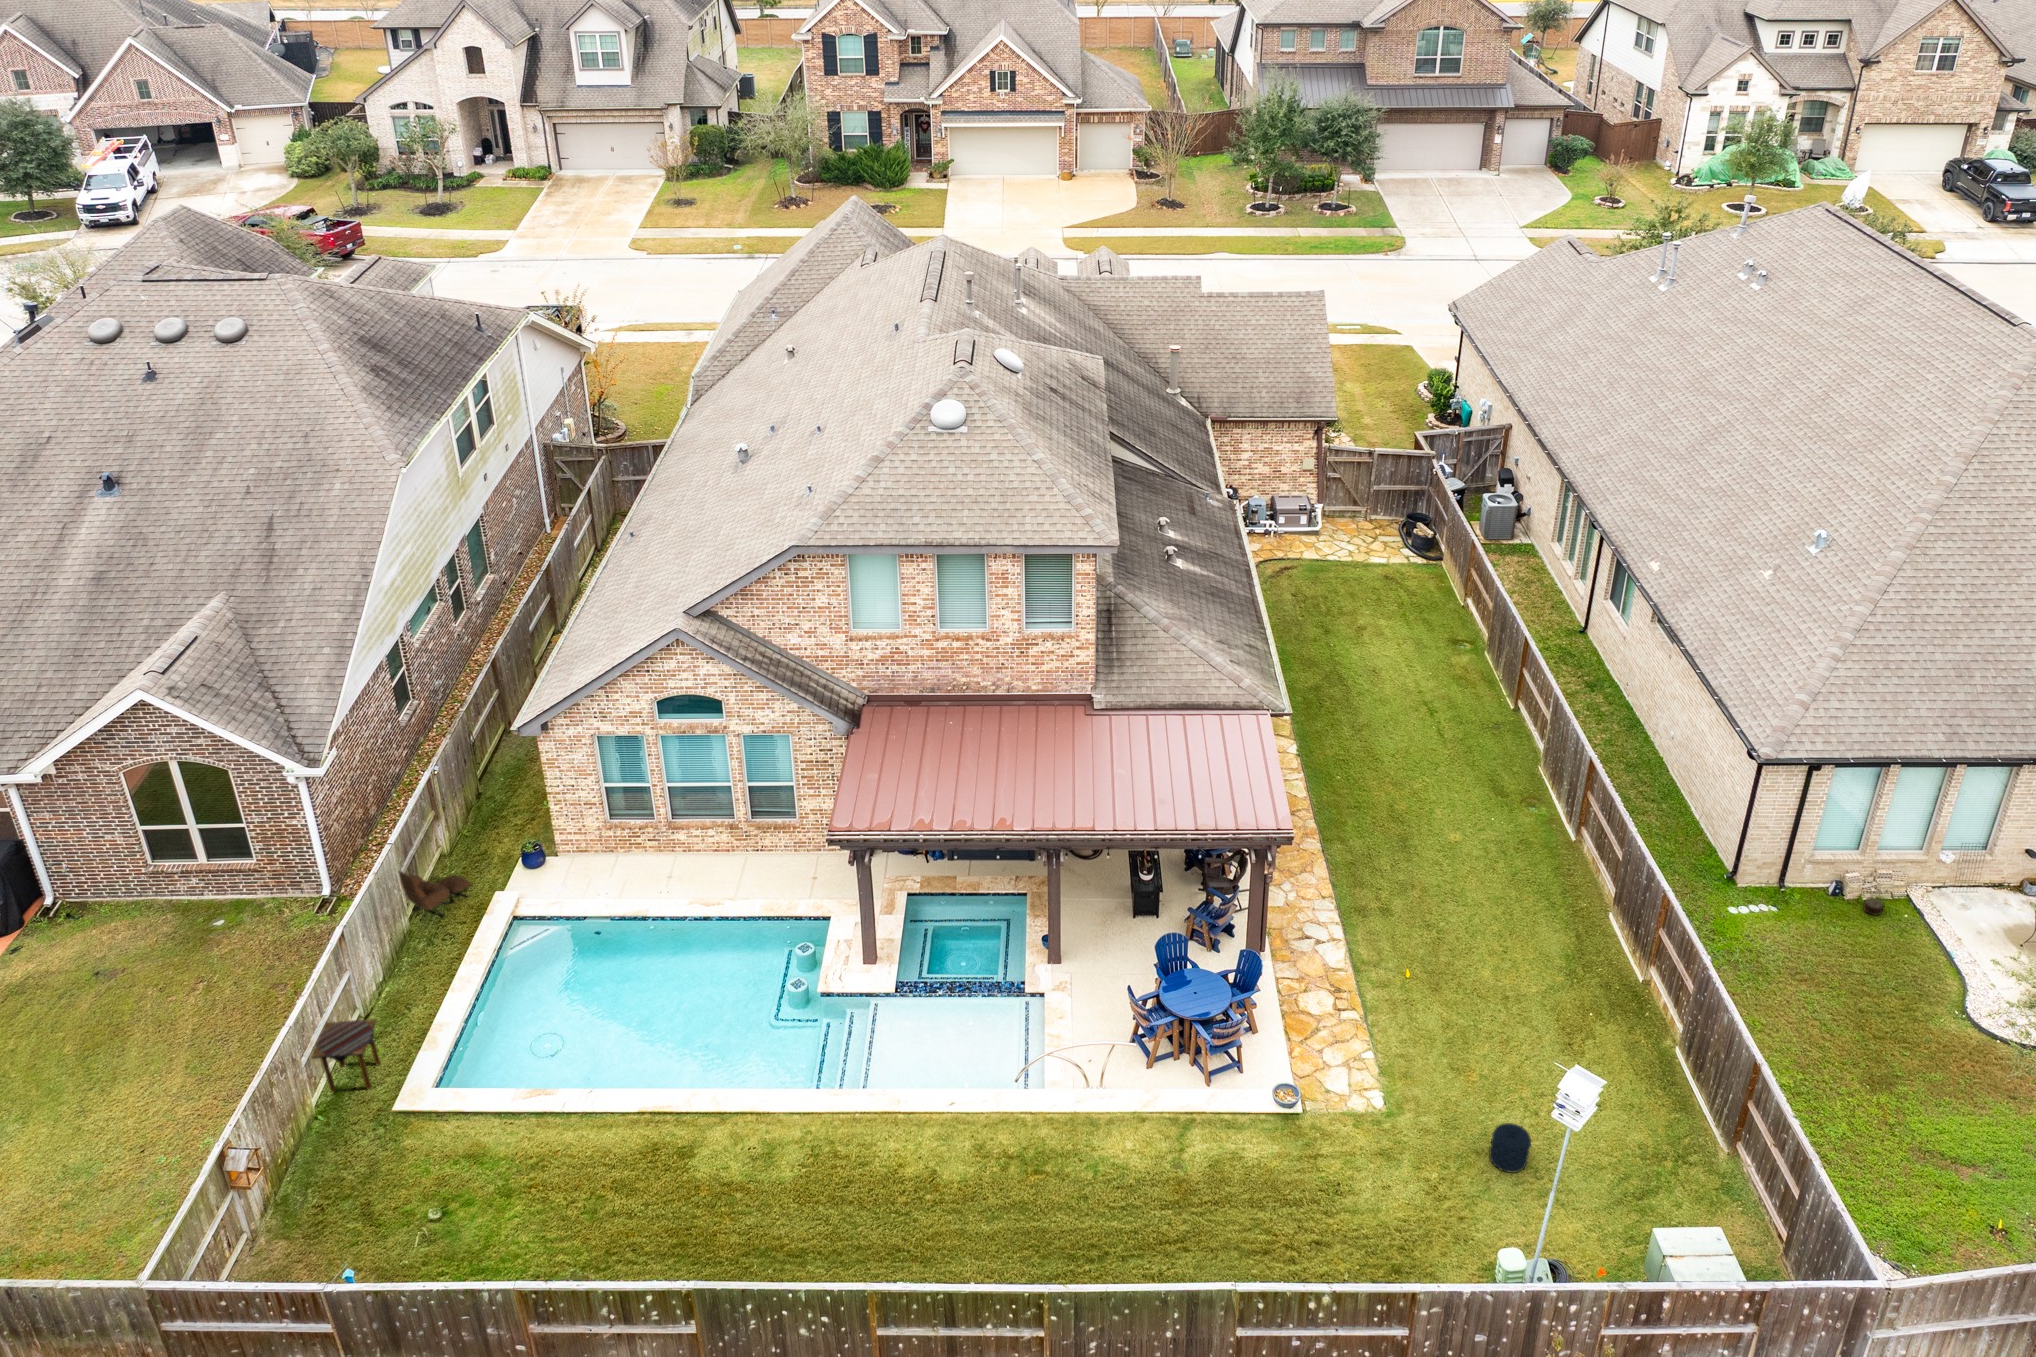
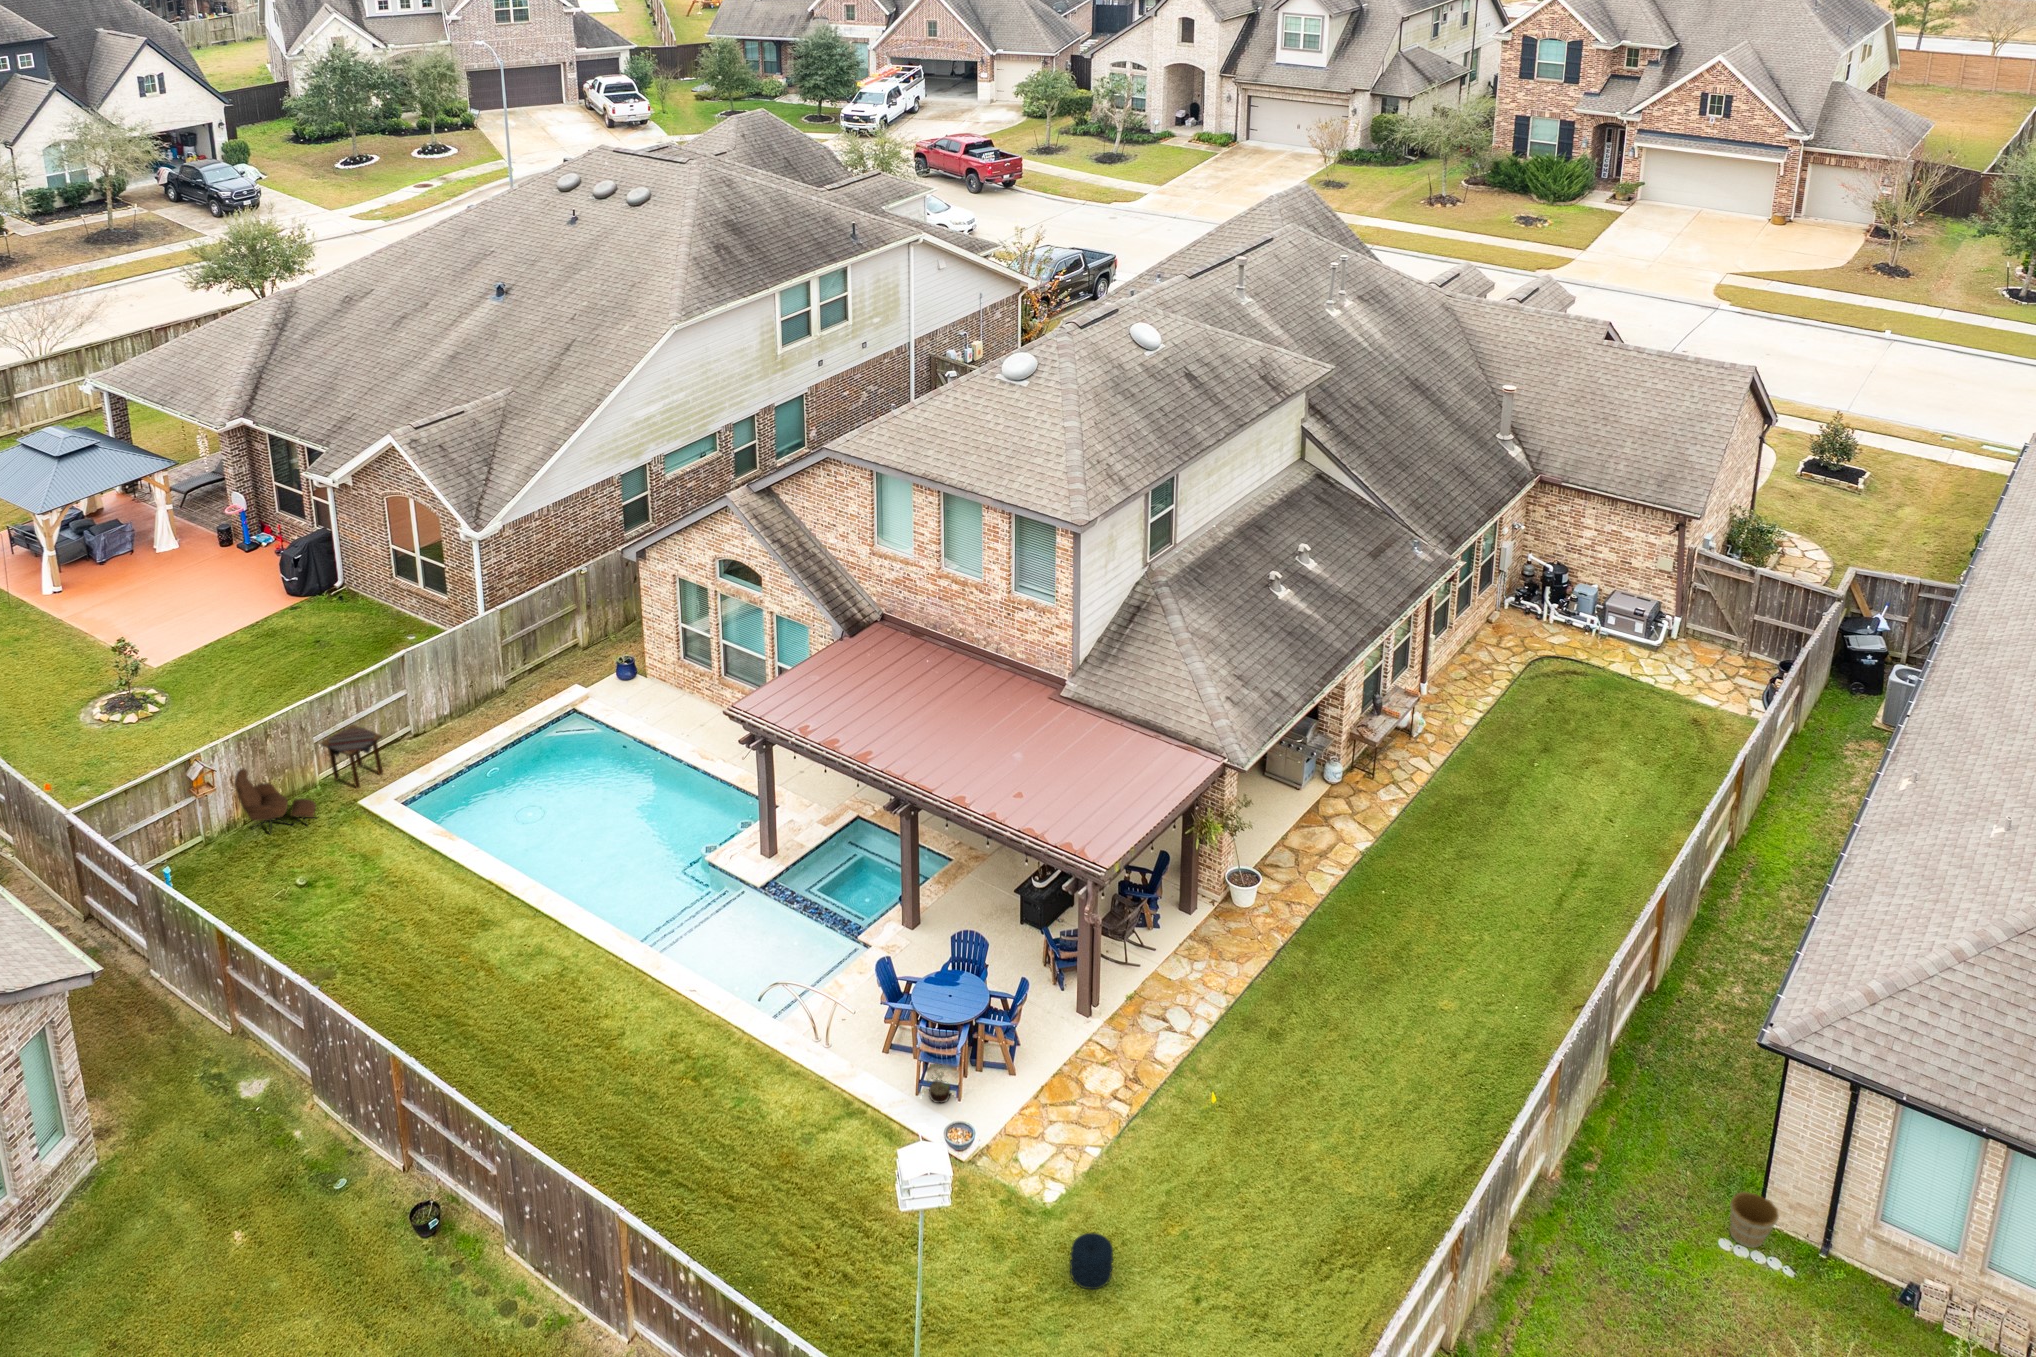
lounge chair: present [399,871,471,921] -> present [234,769,316,833]
wooden bucket: none [1806,880,1845,920] -> present [1730,1192,1779,1248]
decorative plant: present [1863,889,1884,915] -> present [927,1066,951,1103]

